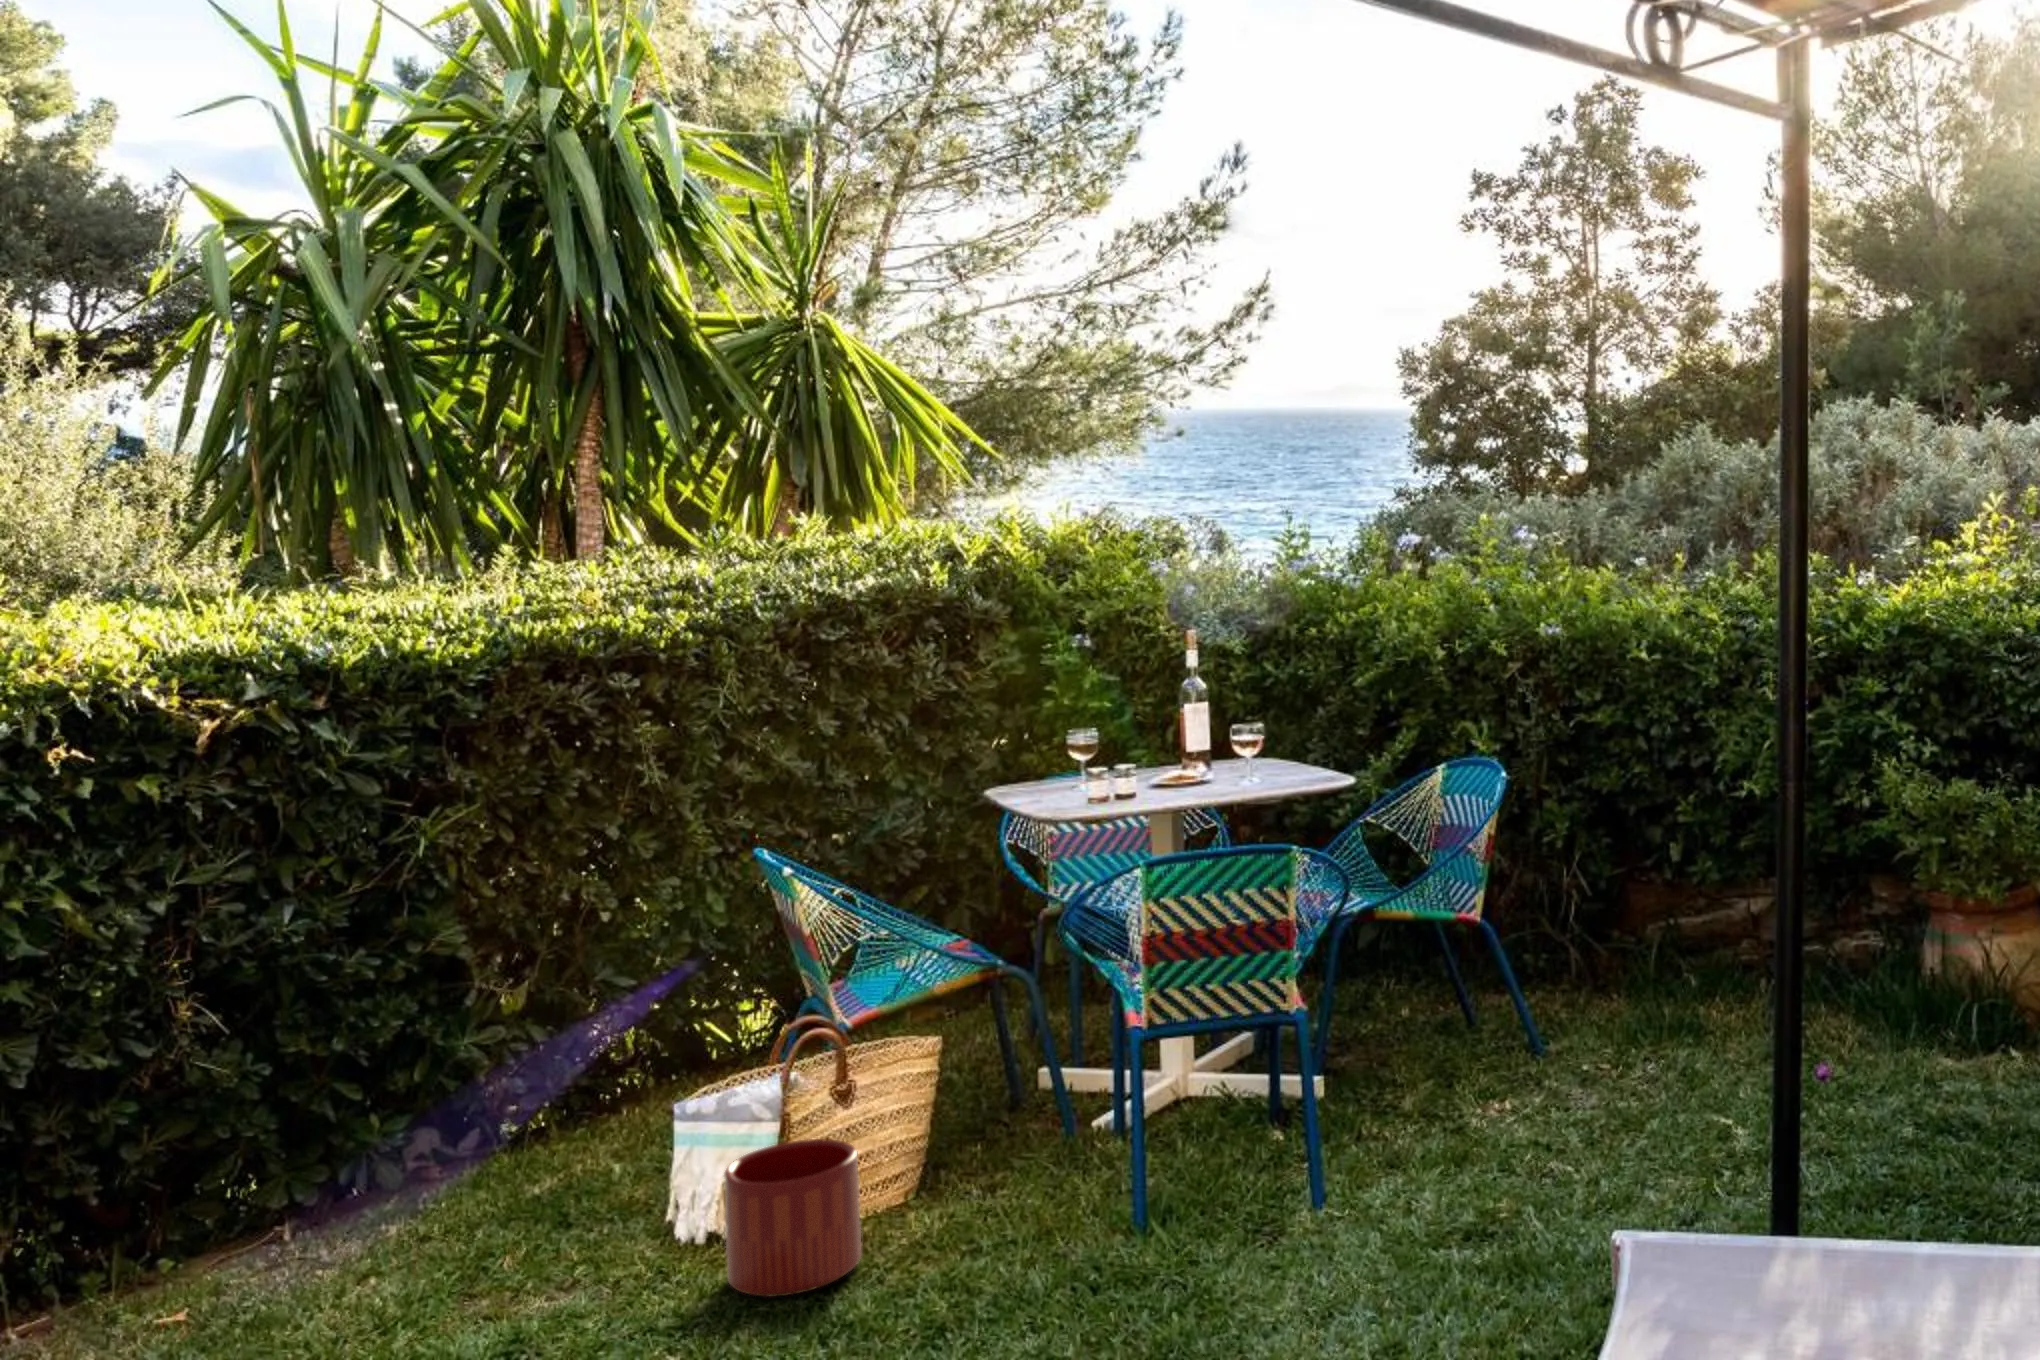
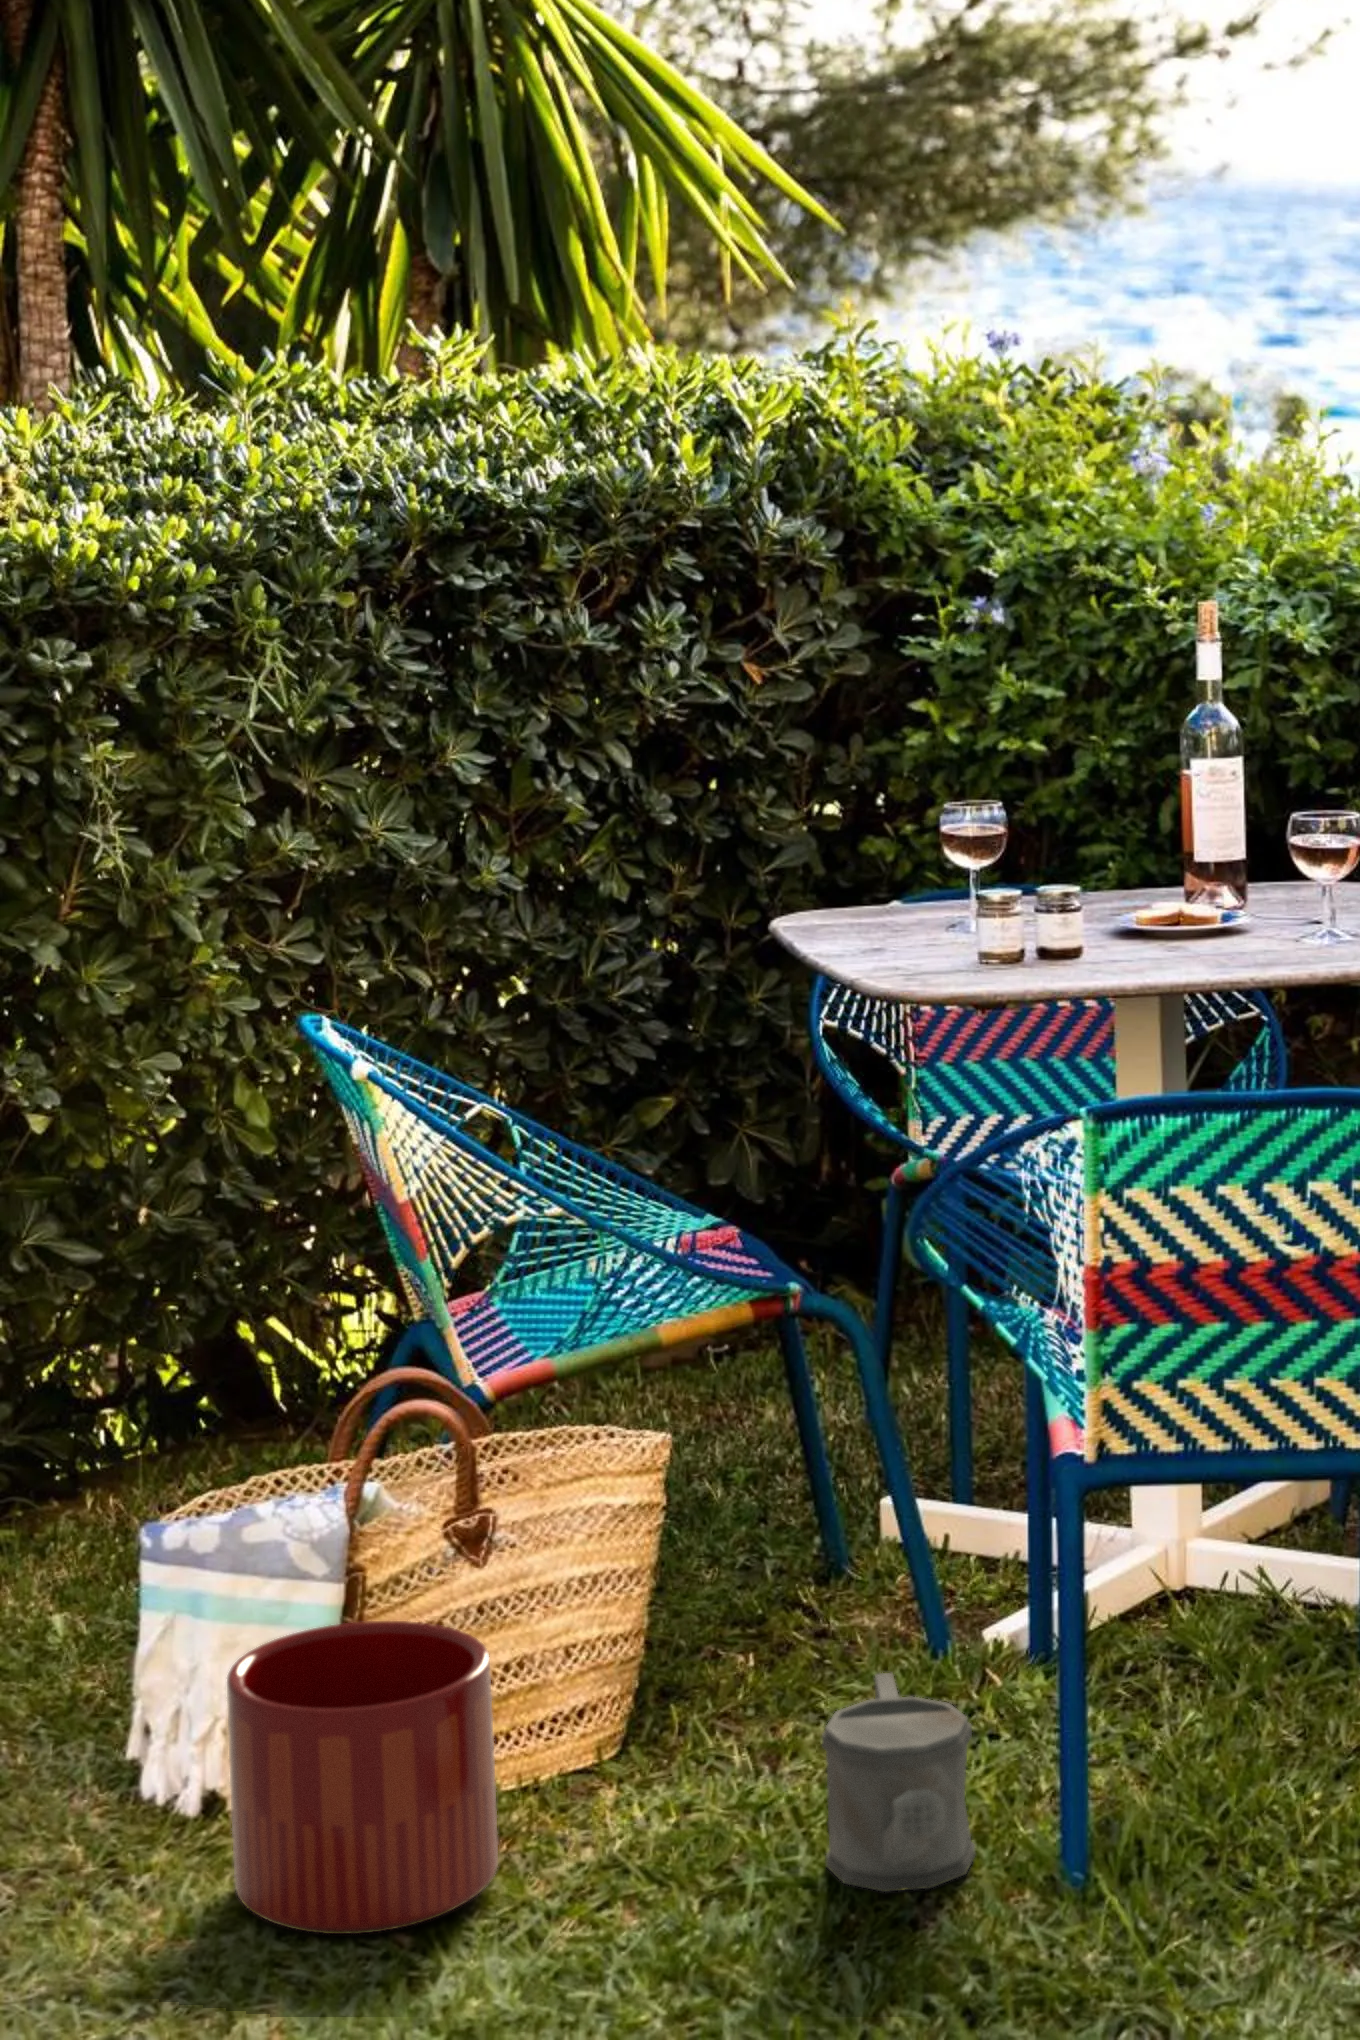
watering can: none [1020,1143,1095,1247] -> present [822,1673,975,1892]

